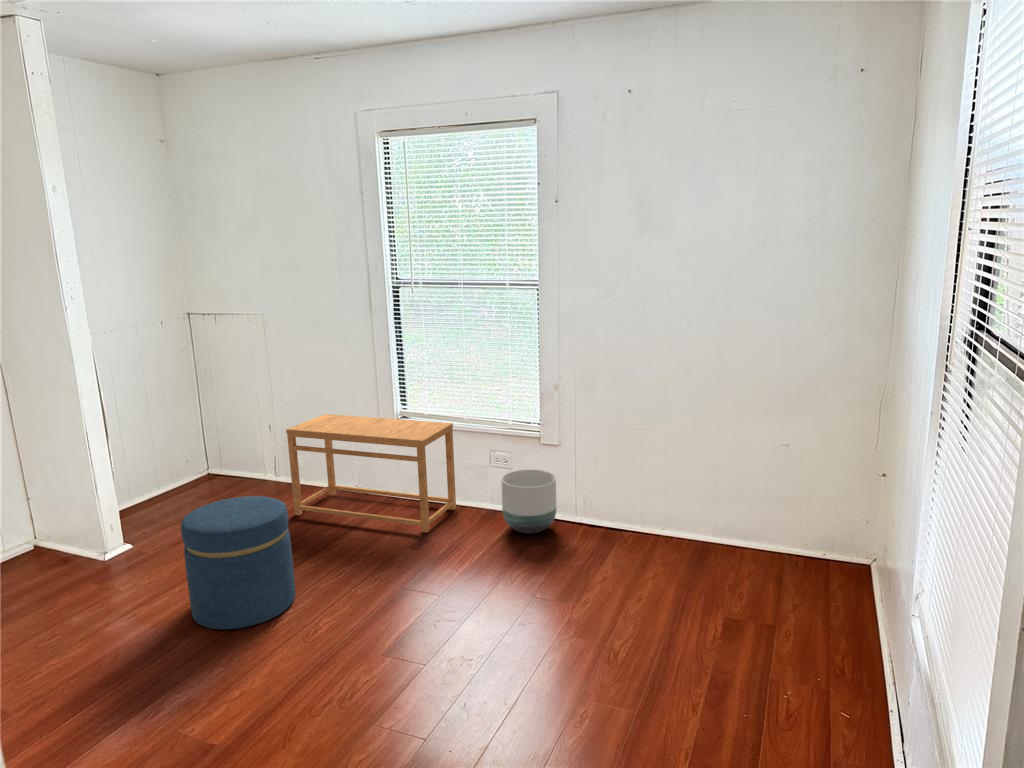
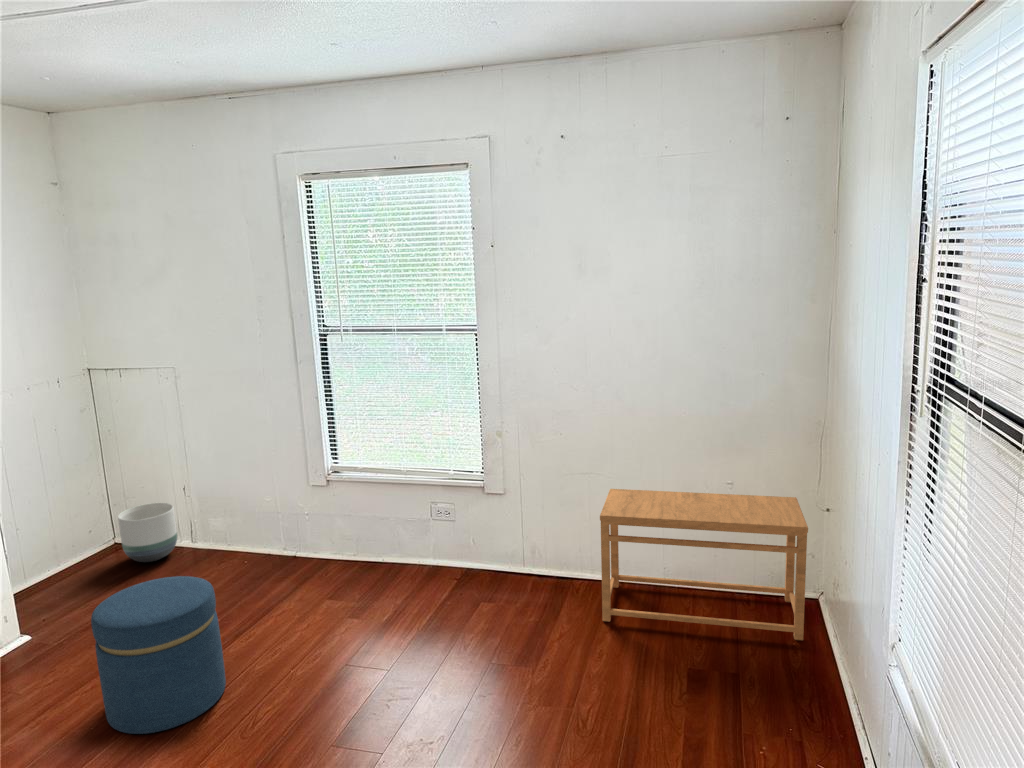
side table: present [286,414,456,533] -> present [600,489,808,640]
planter: present [502,469,556,534] -> present [118,503,177,562]

